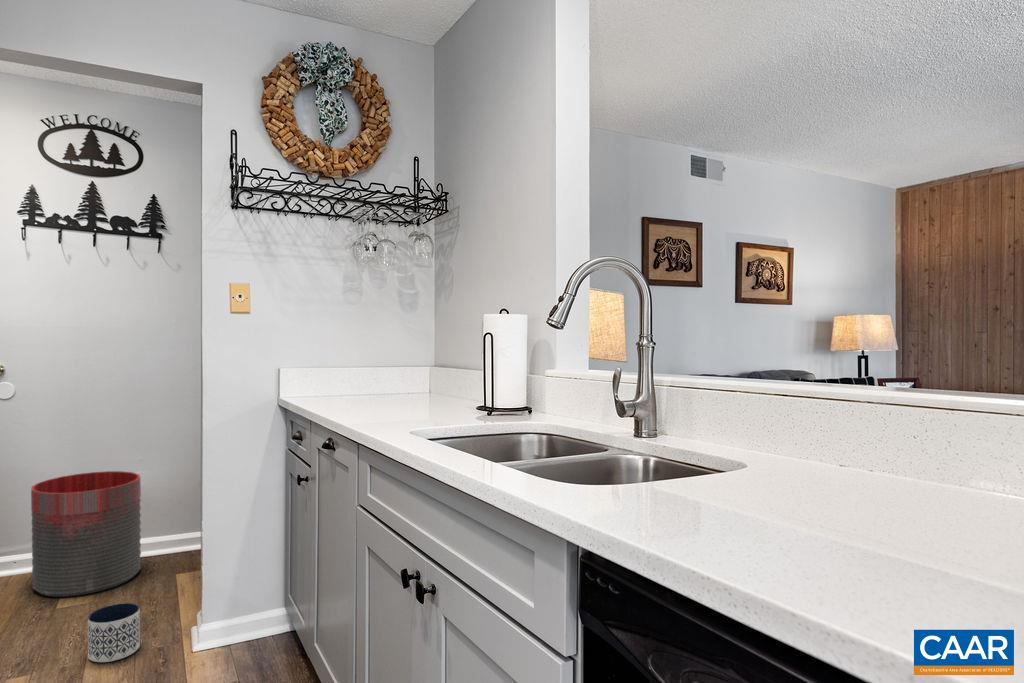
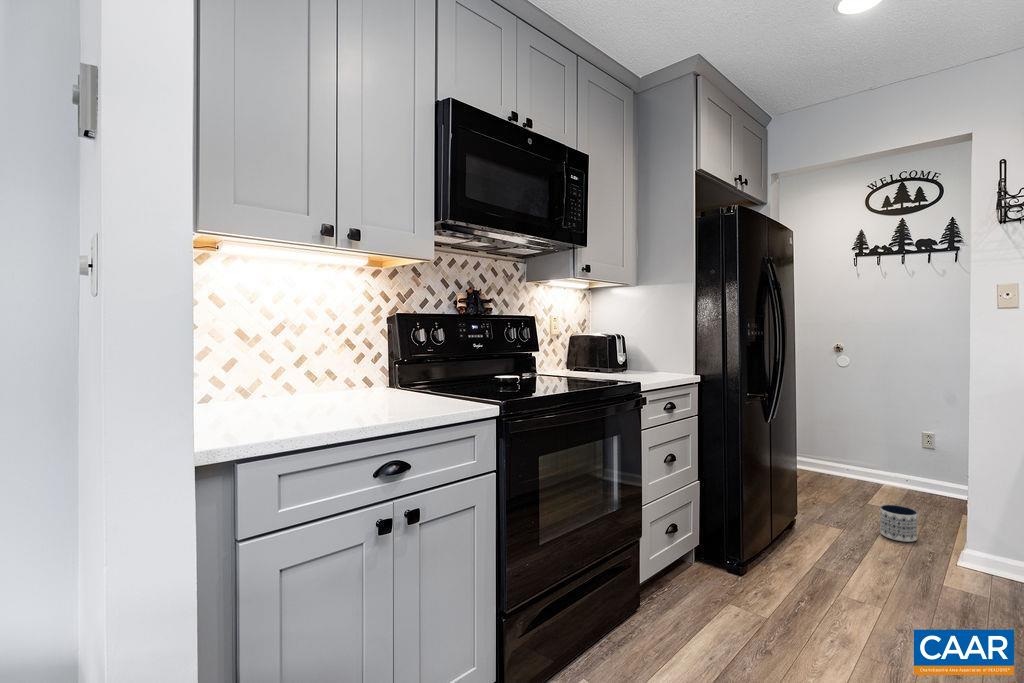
trash can: present [31,471,141,597] -> none [856,422,933,504]

